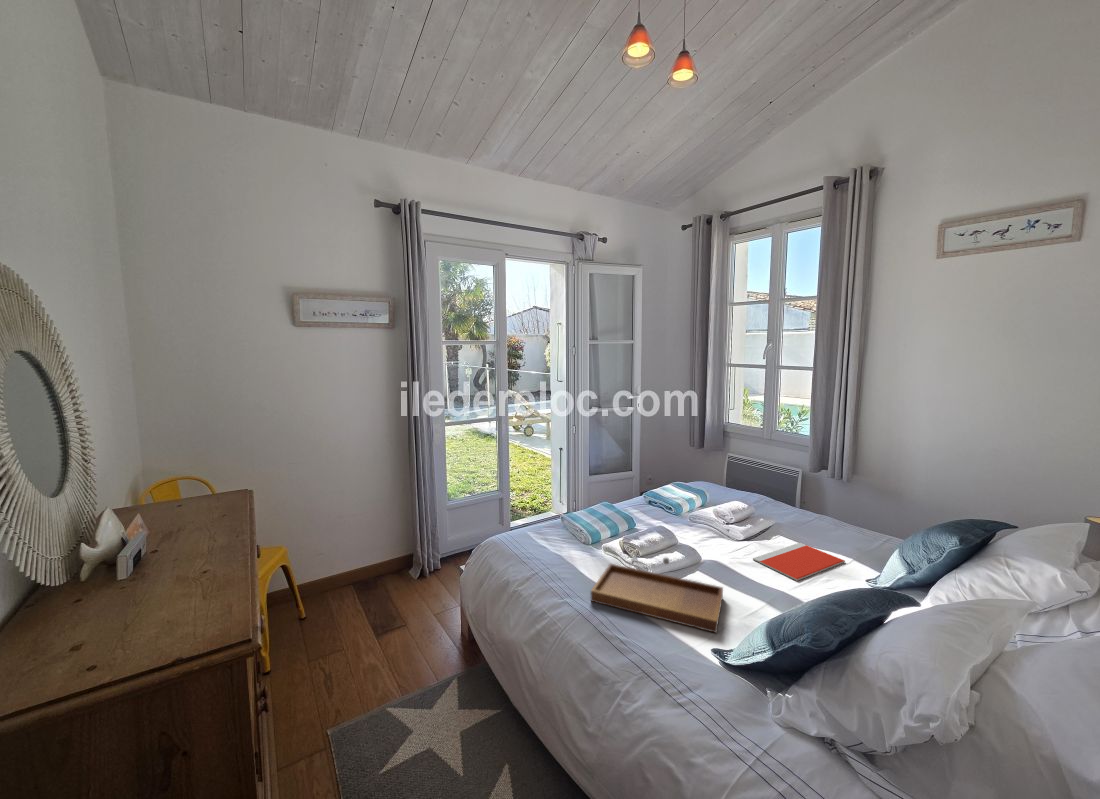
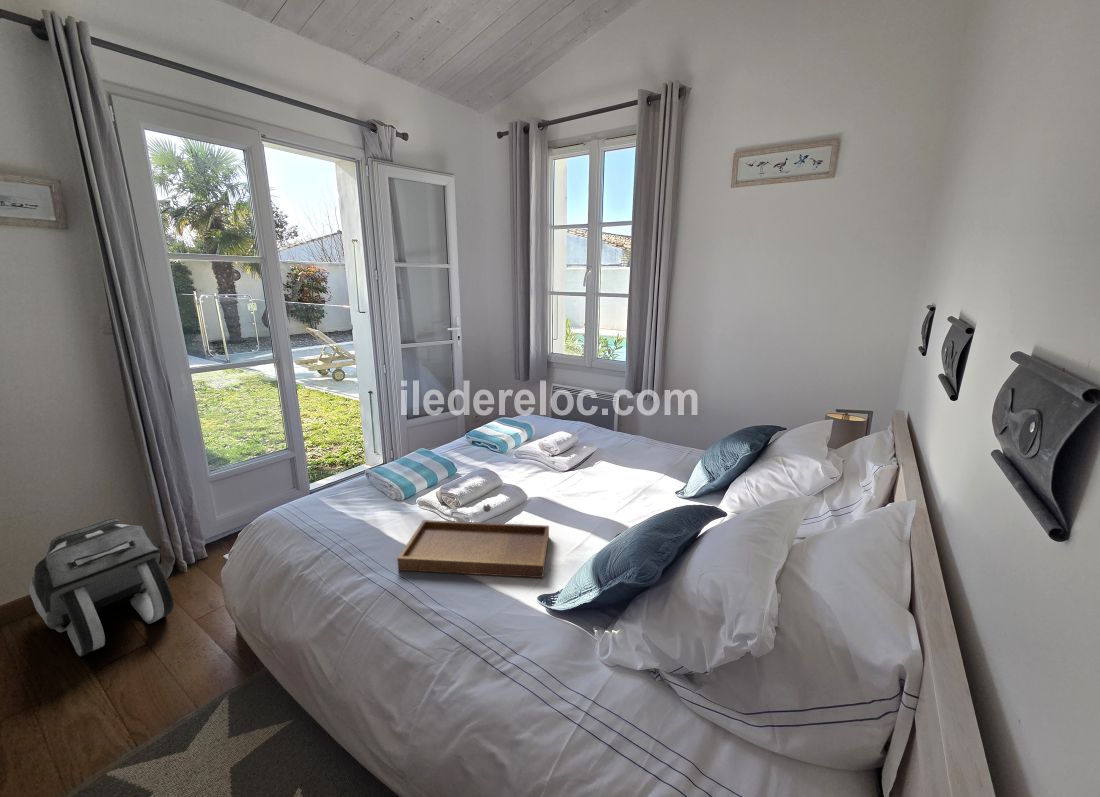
backpack: none [342,528,422,624] -> present [29,518,174,657]
notebook: present [753,543,845,581] -> none [578,466,659,505]

